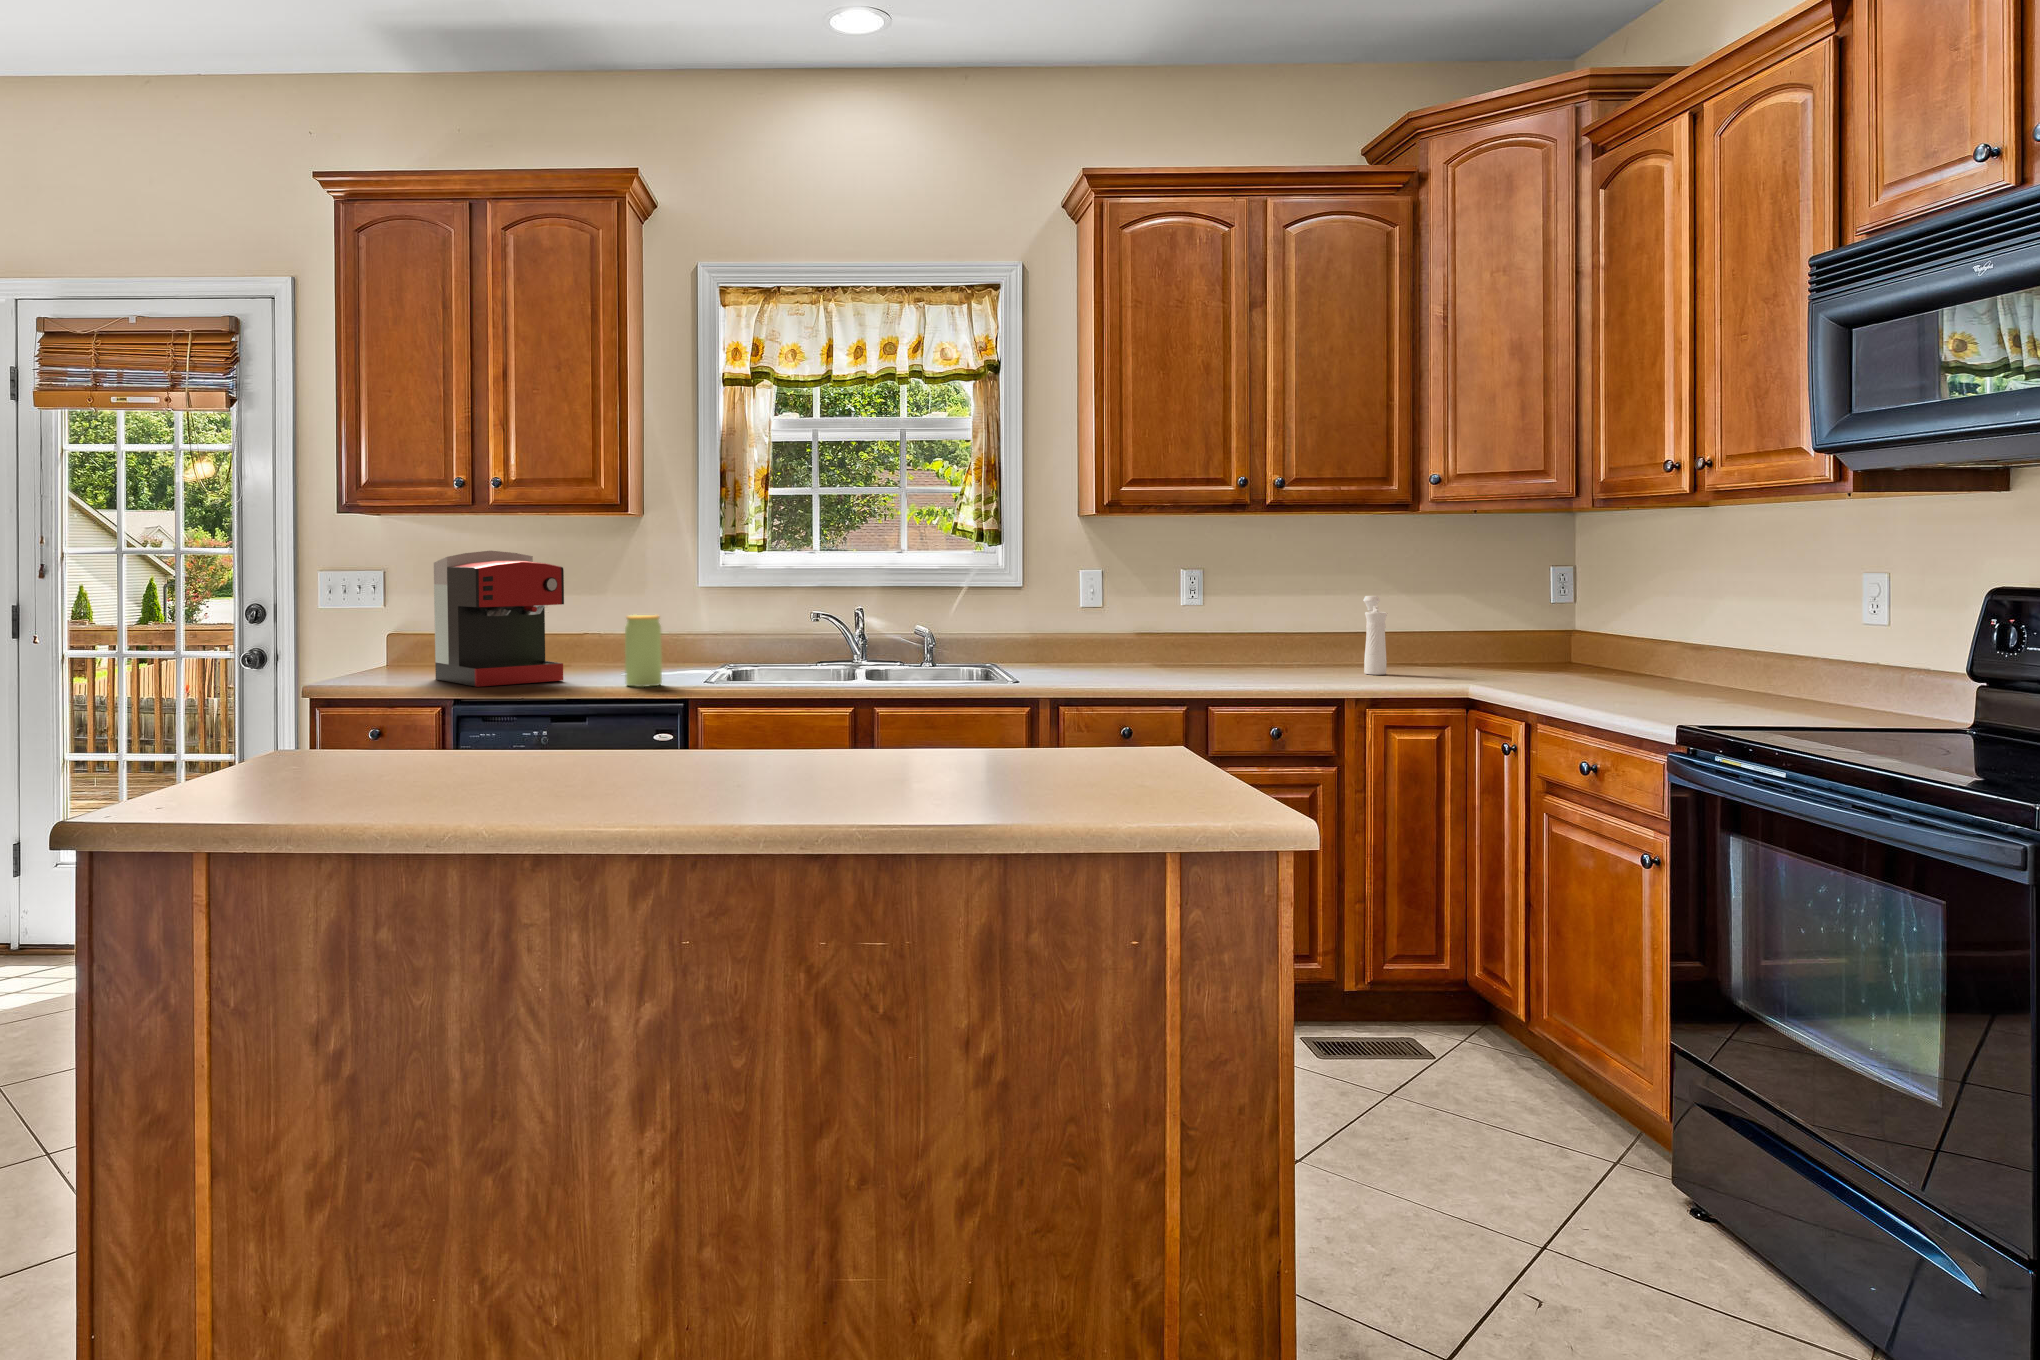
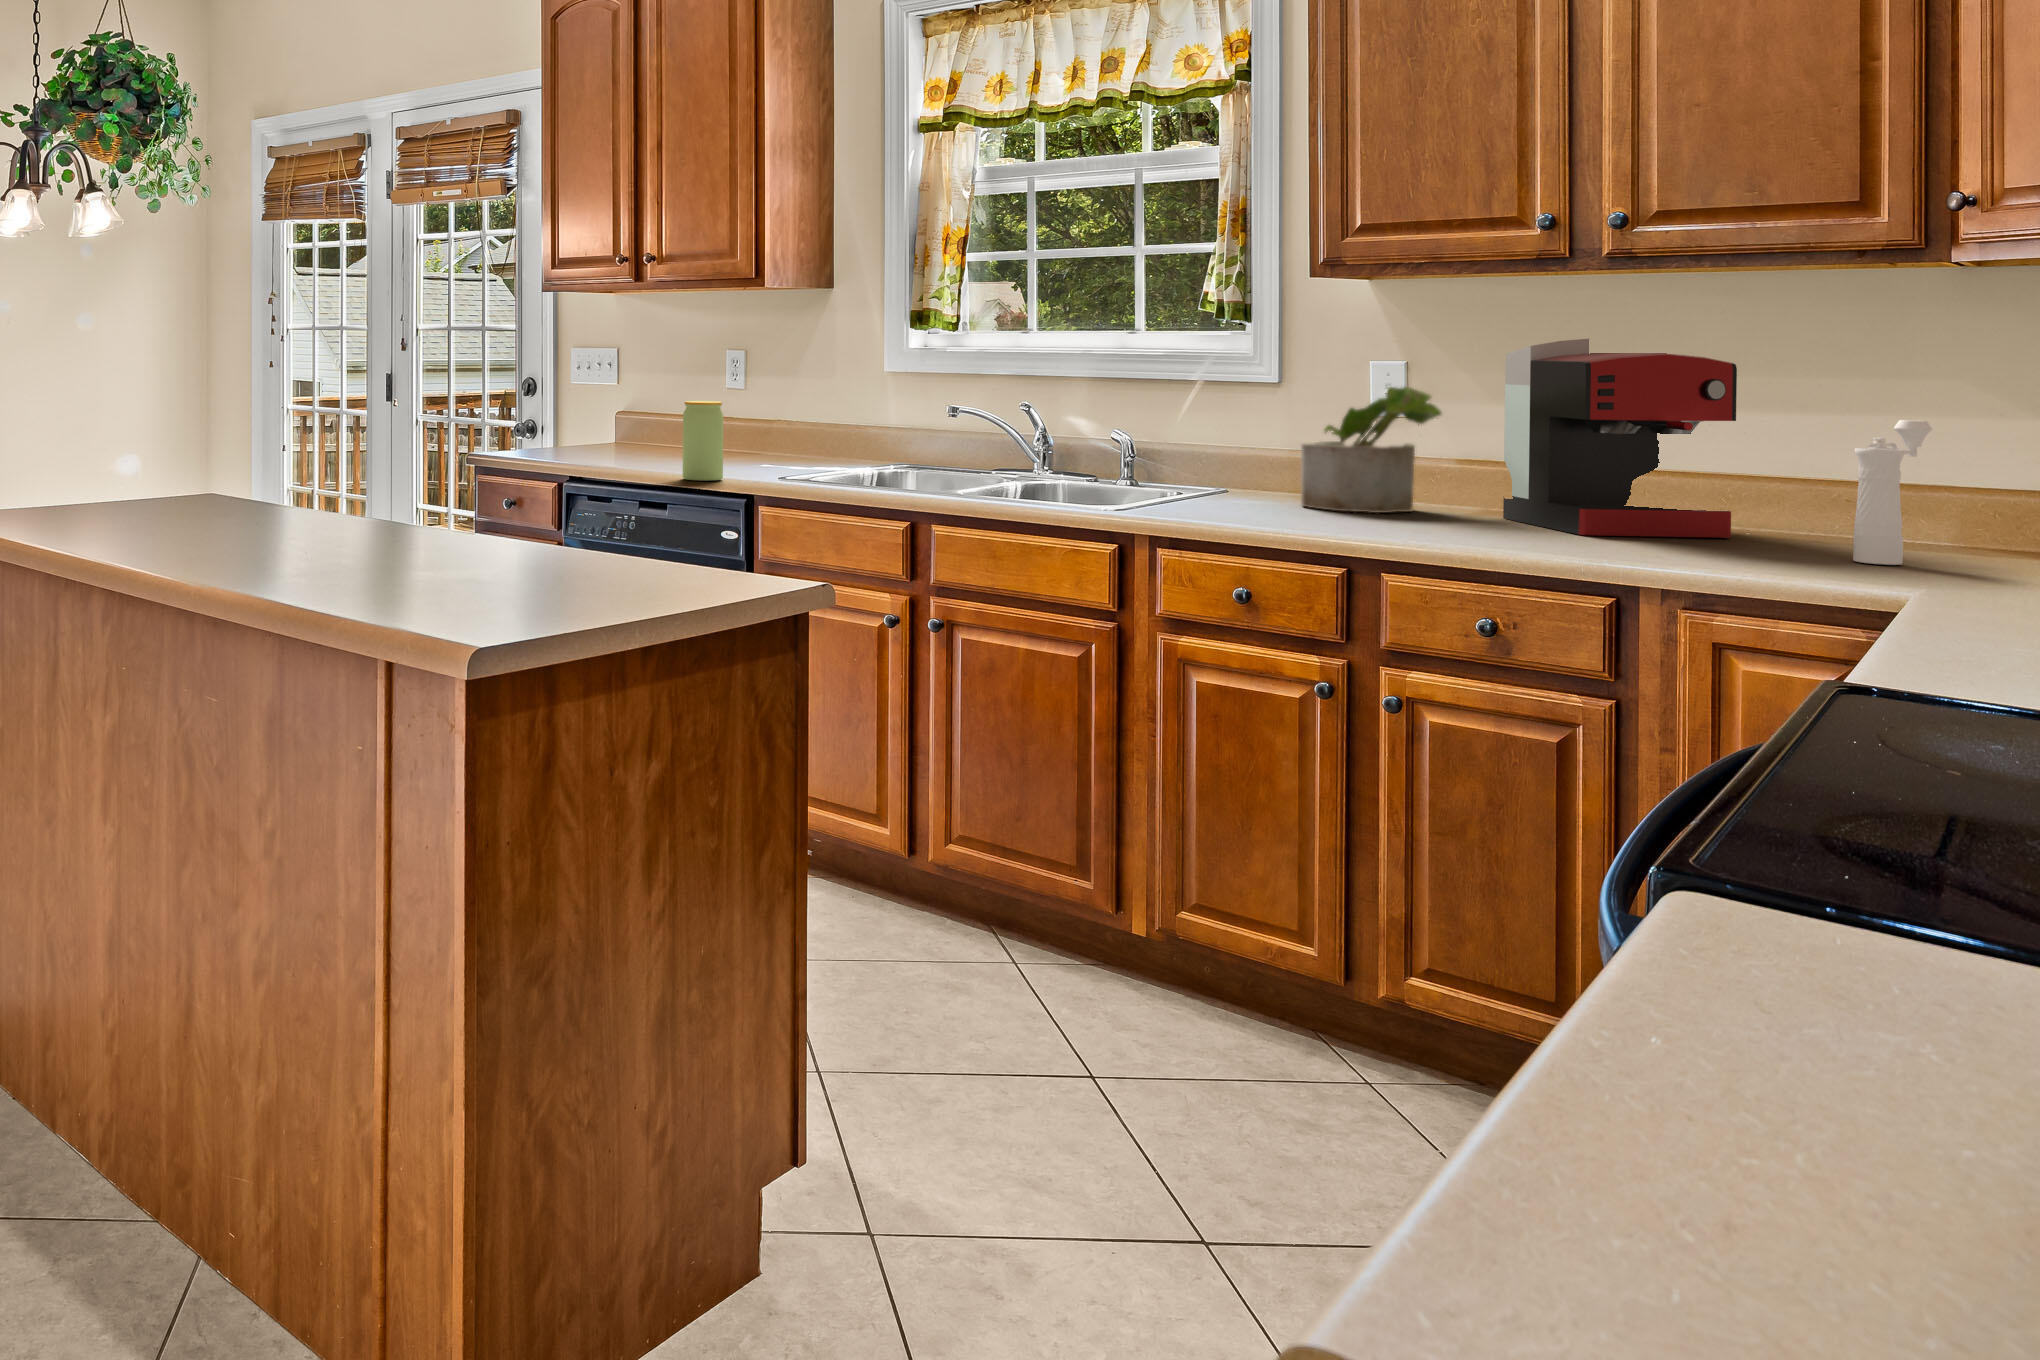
coffee maker: present [434,551,564,687] -> present [1503,338,1737,538]
potted plant: none [1041,585,1128,670] -> present [1301,387,1441,513]

